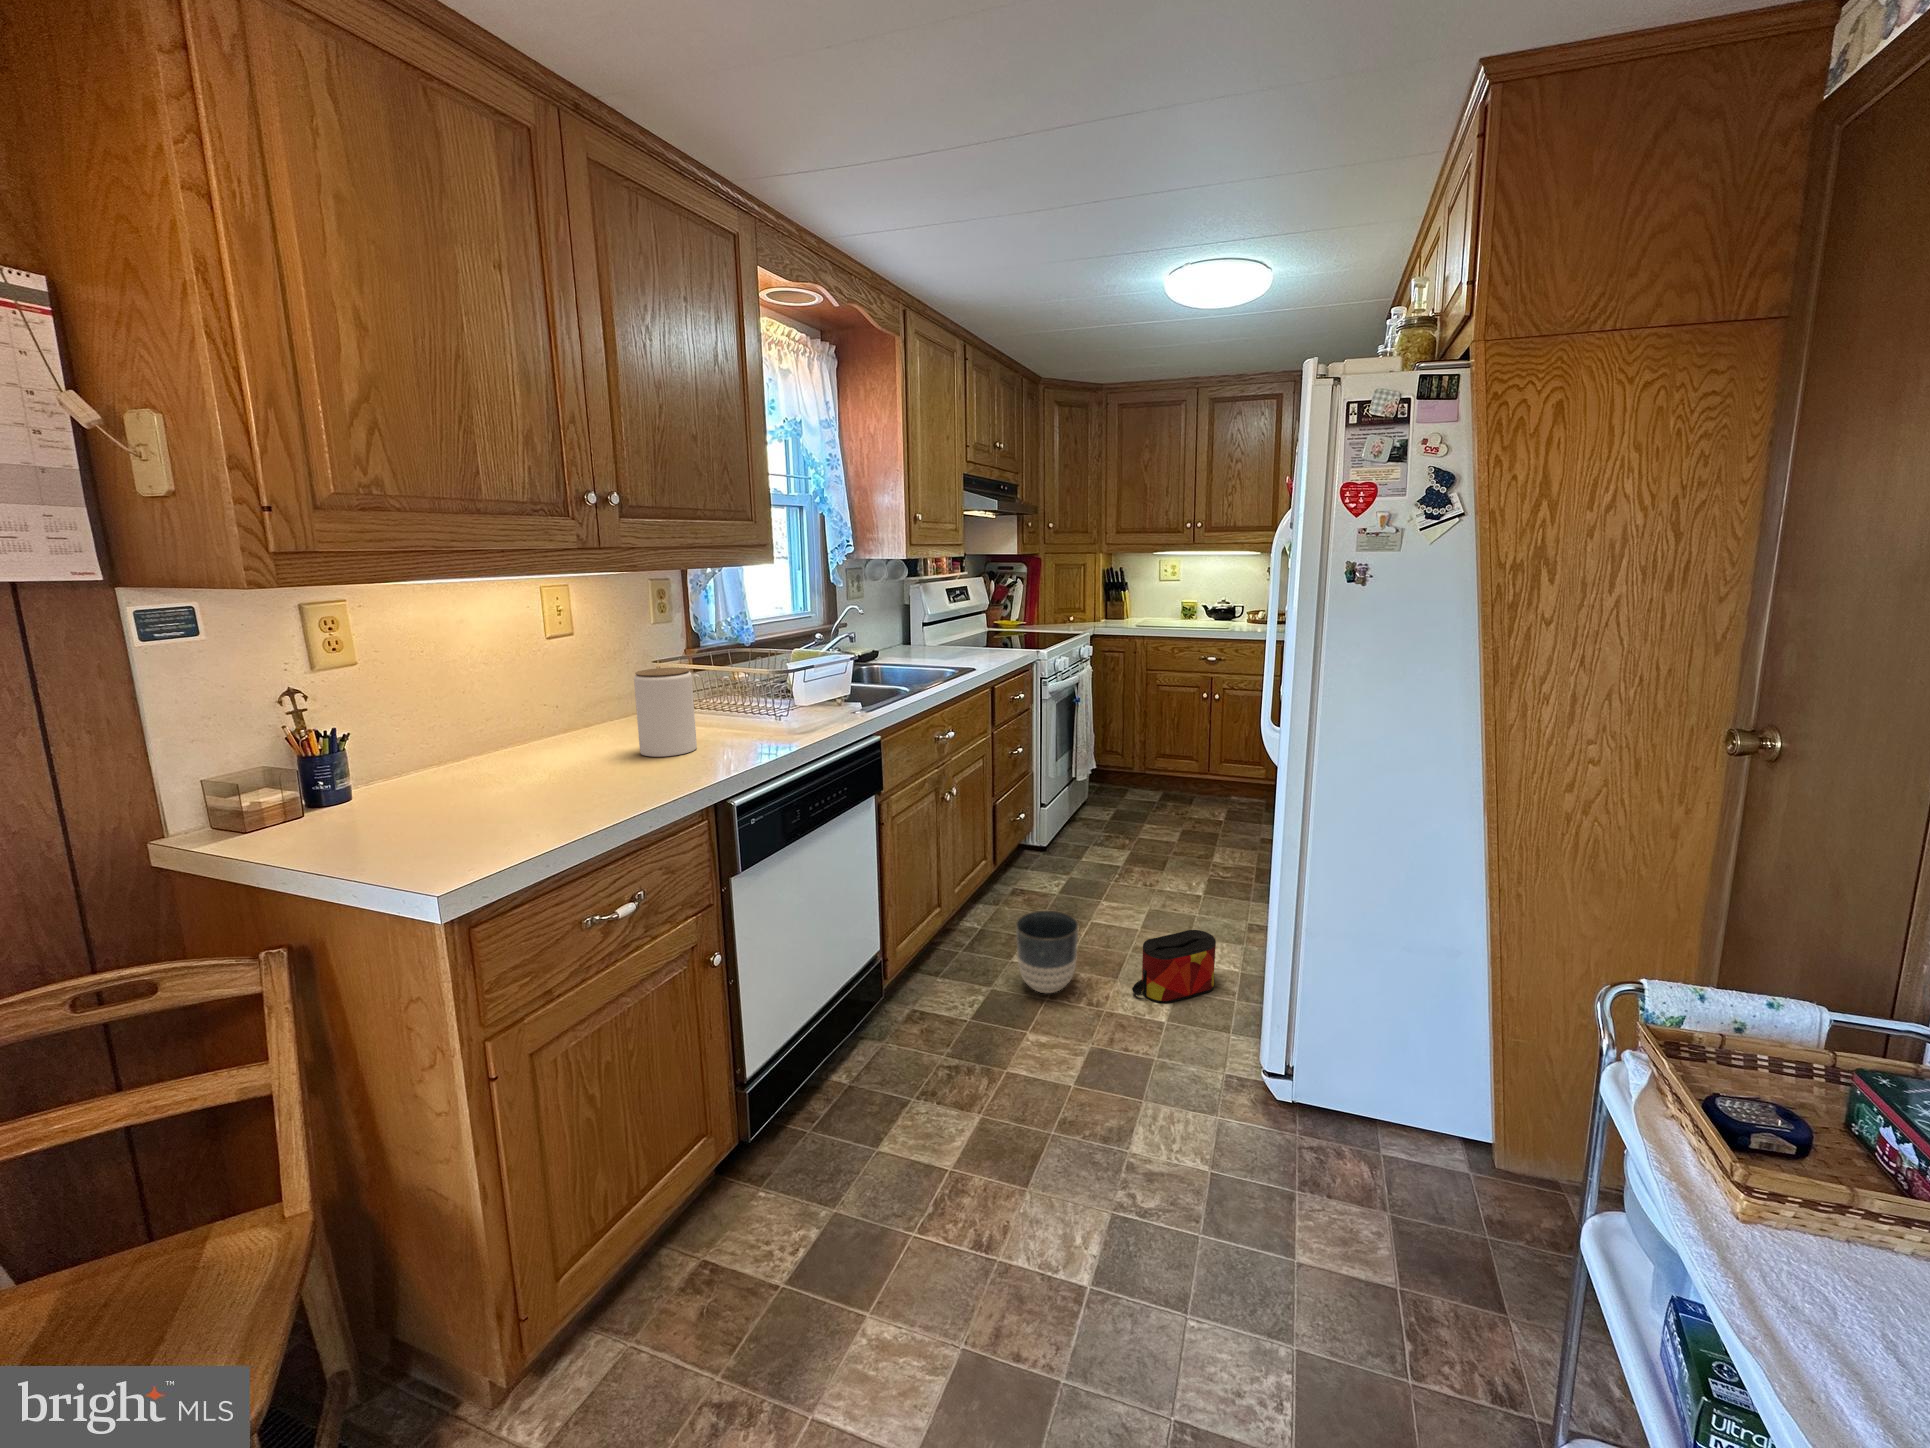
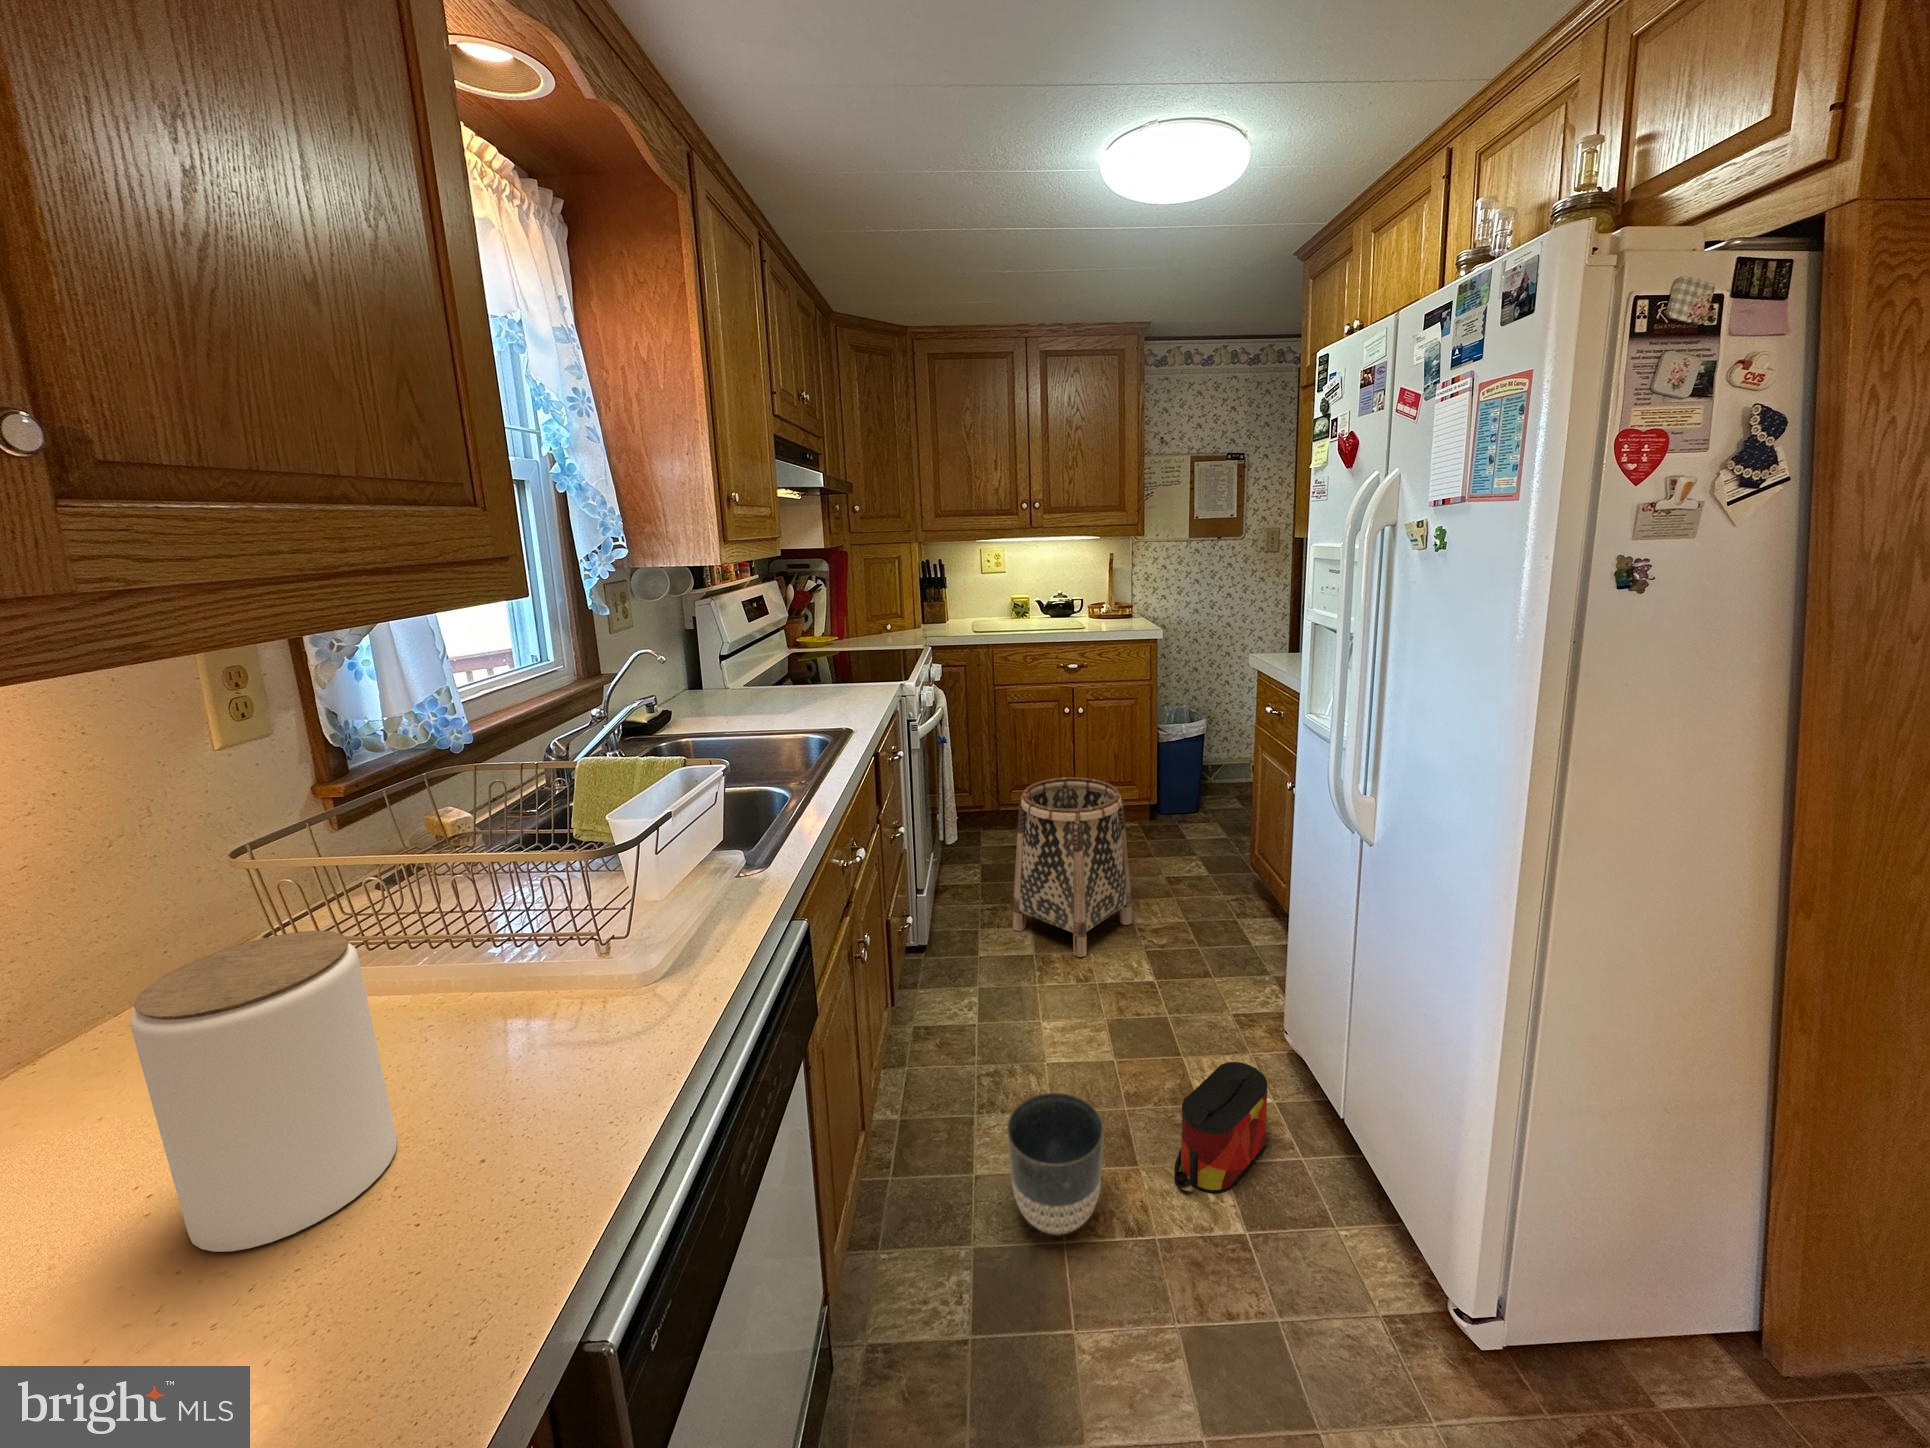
basket: none [1114,740,1210,875] -> present [1013,777,1133,957]

